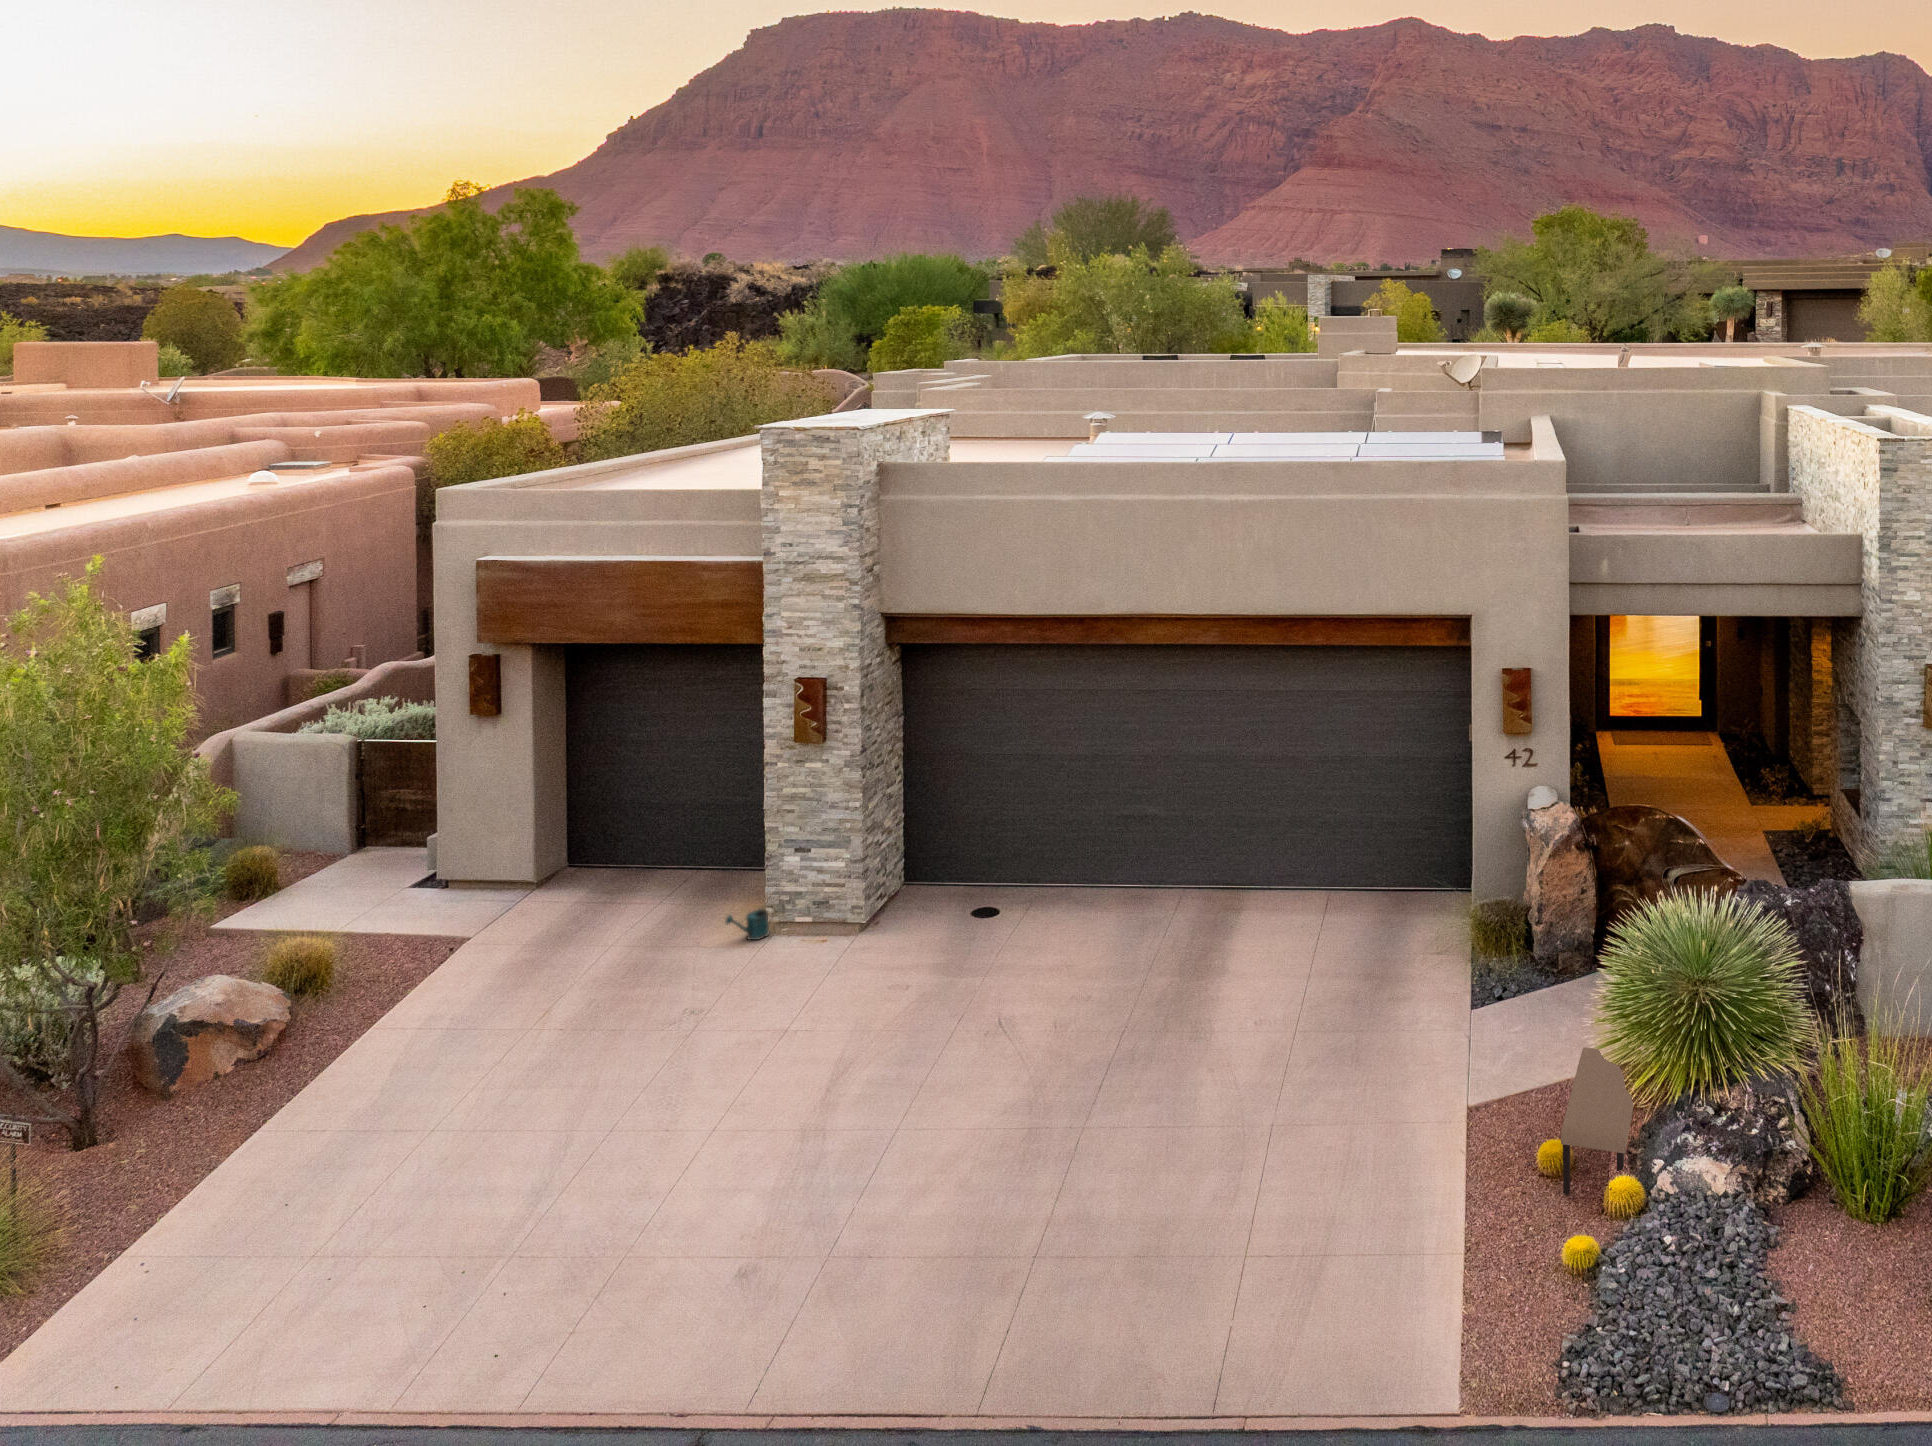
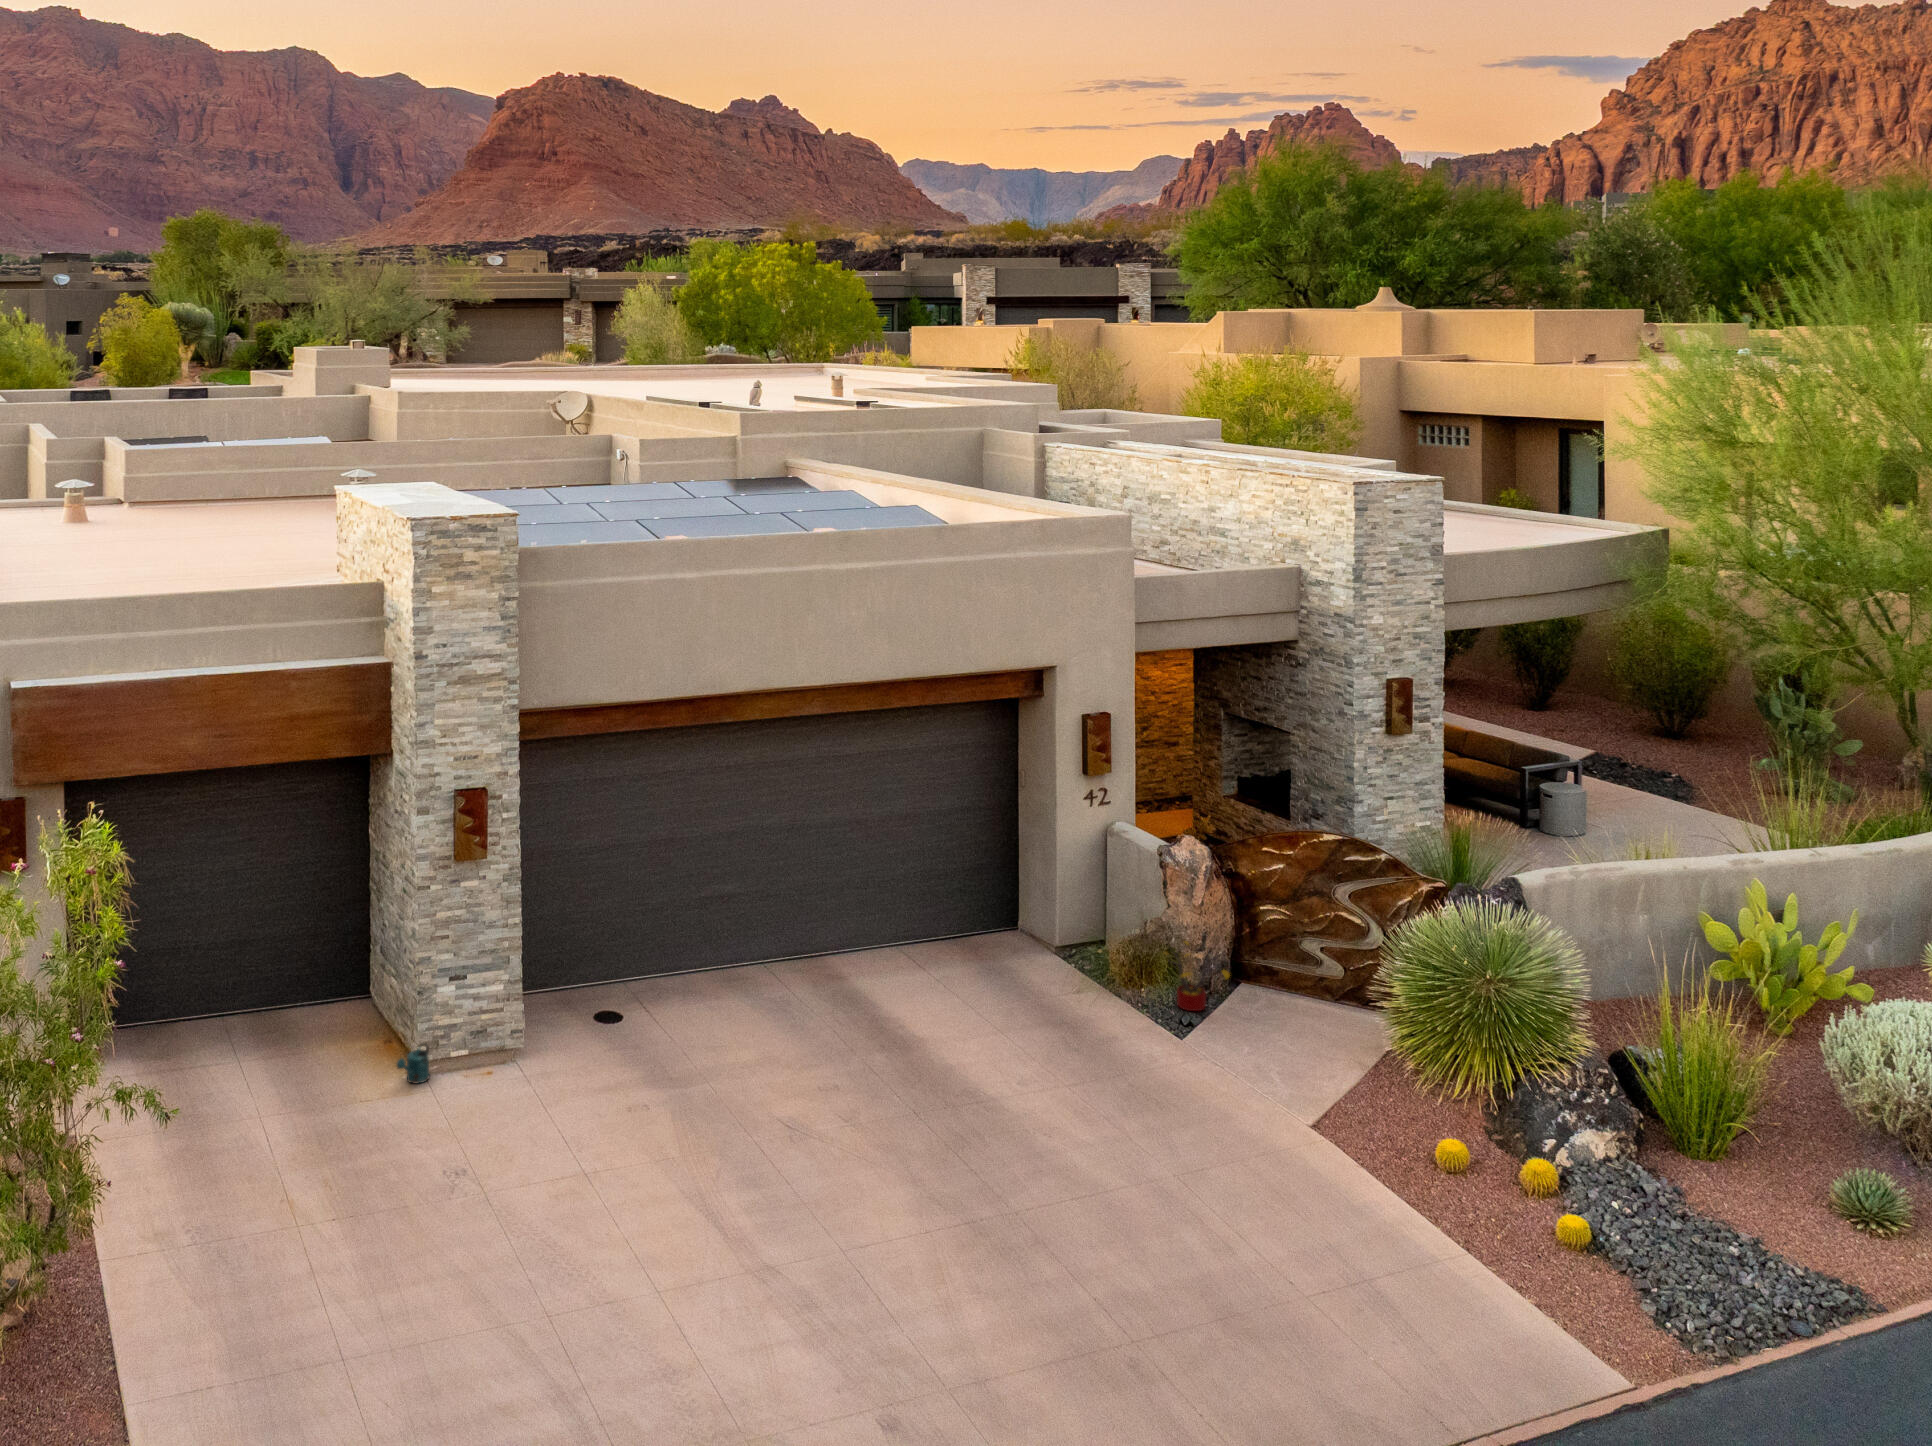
decorative plant: none [1513,921,1559,1017] -> present [1166,940,1230,1011]
bench: present [1561,1047,1633,1194] -> none [1317,1008,1431,1119]

